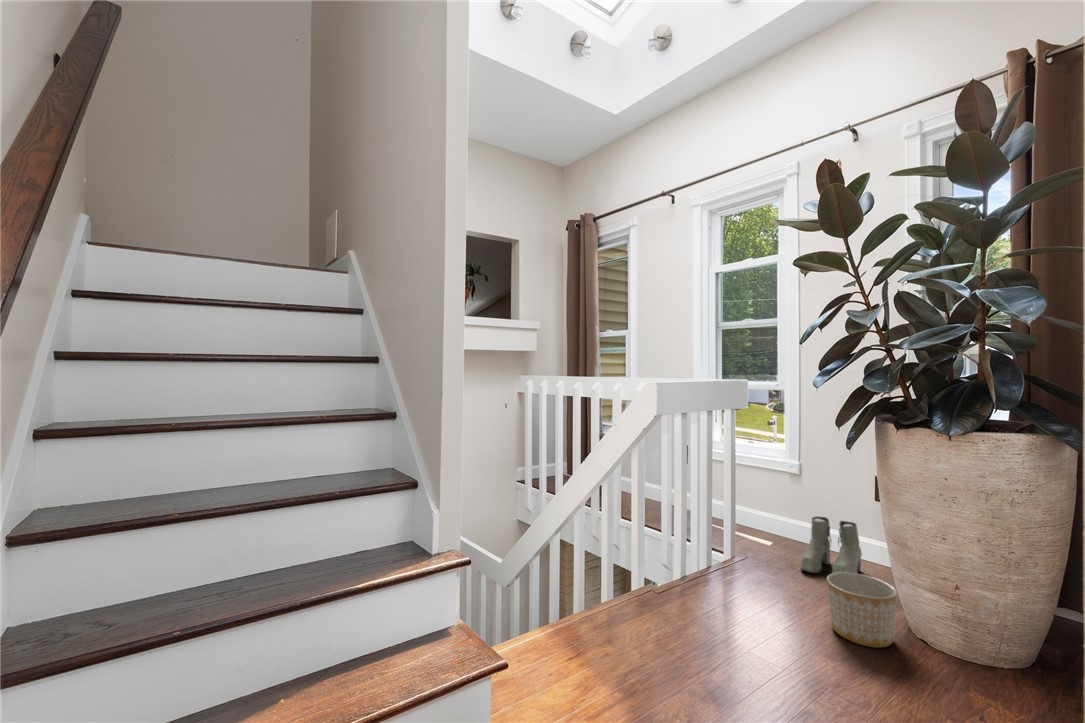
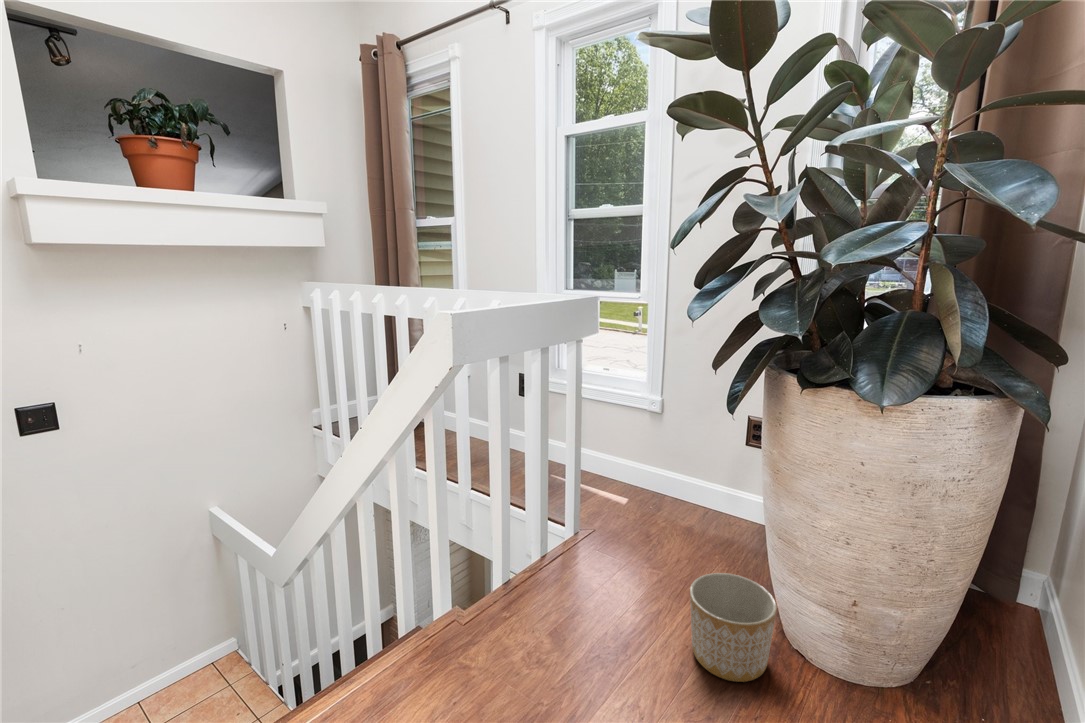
boots: present [801,516,862,574] -> none [657,471,727,556]

